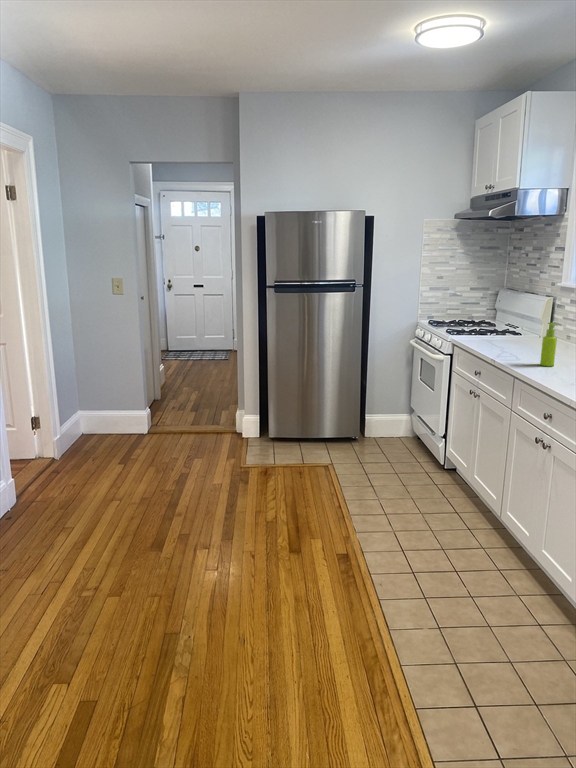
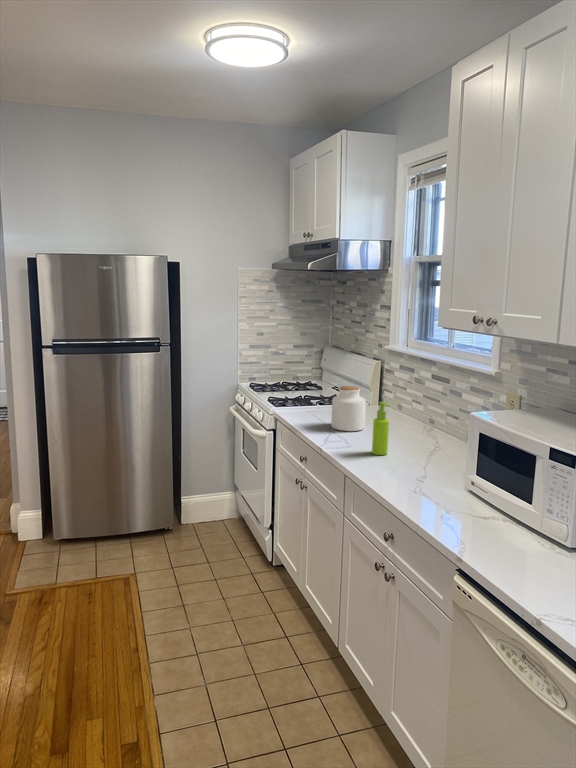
jar: none [504,315,537,352] -> present [331,386,366,431]

